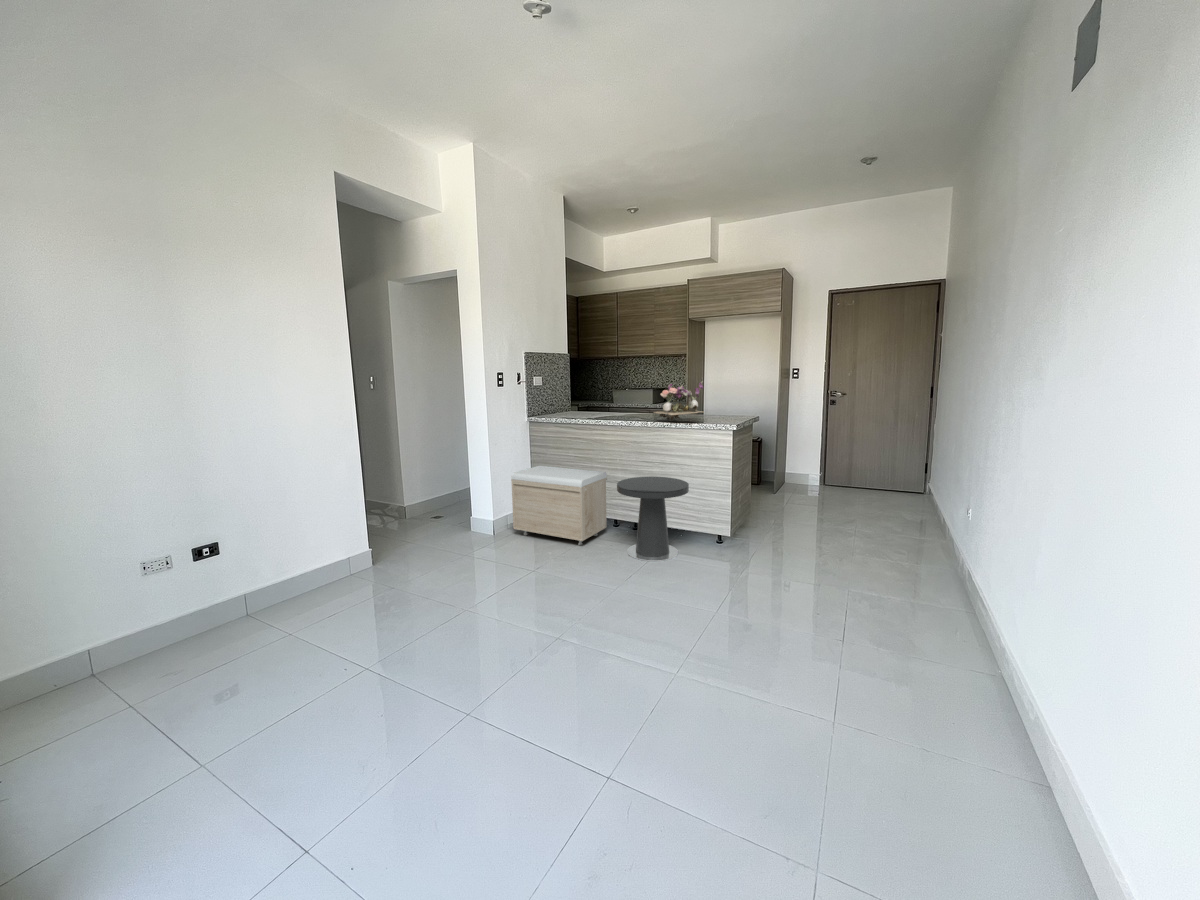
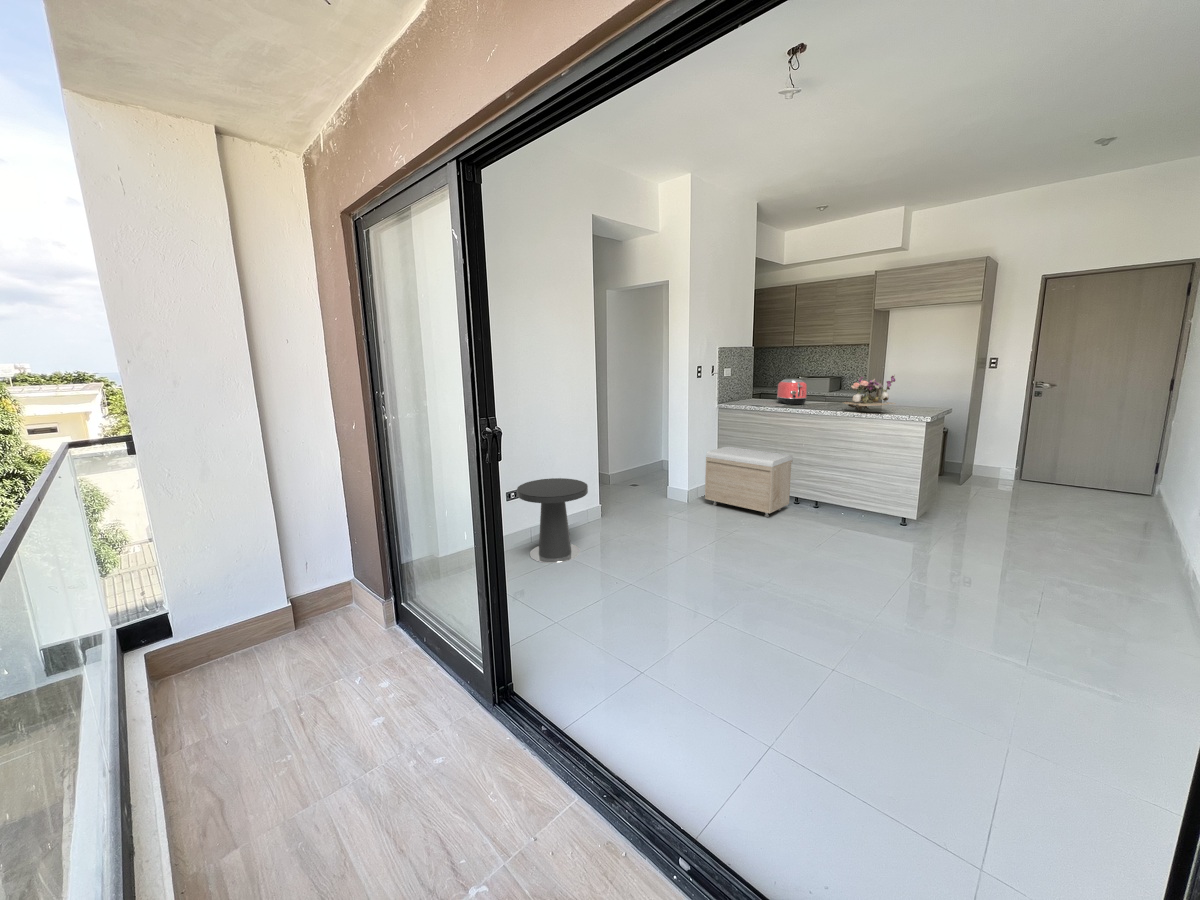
toaster: none [592,389,622,416] -> present [777,379,807,405]
side table: present [617,477,689,561] -> present [517,478,588,563]

